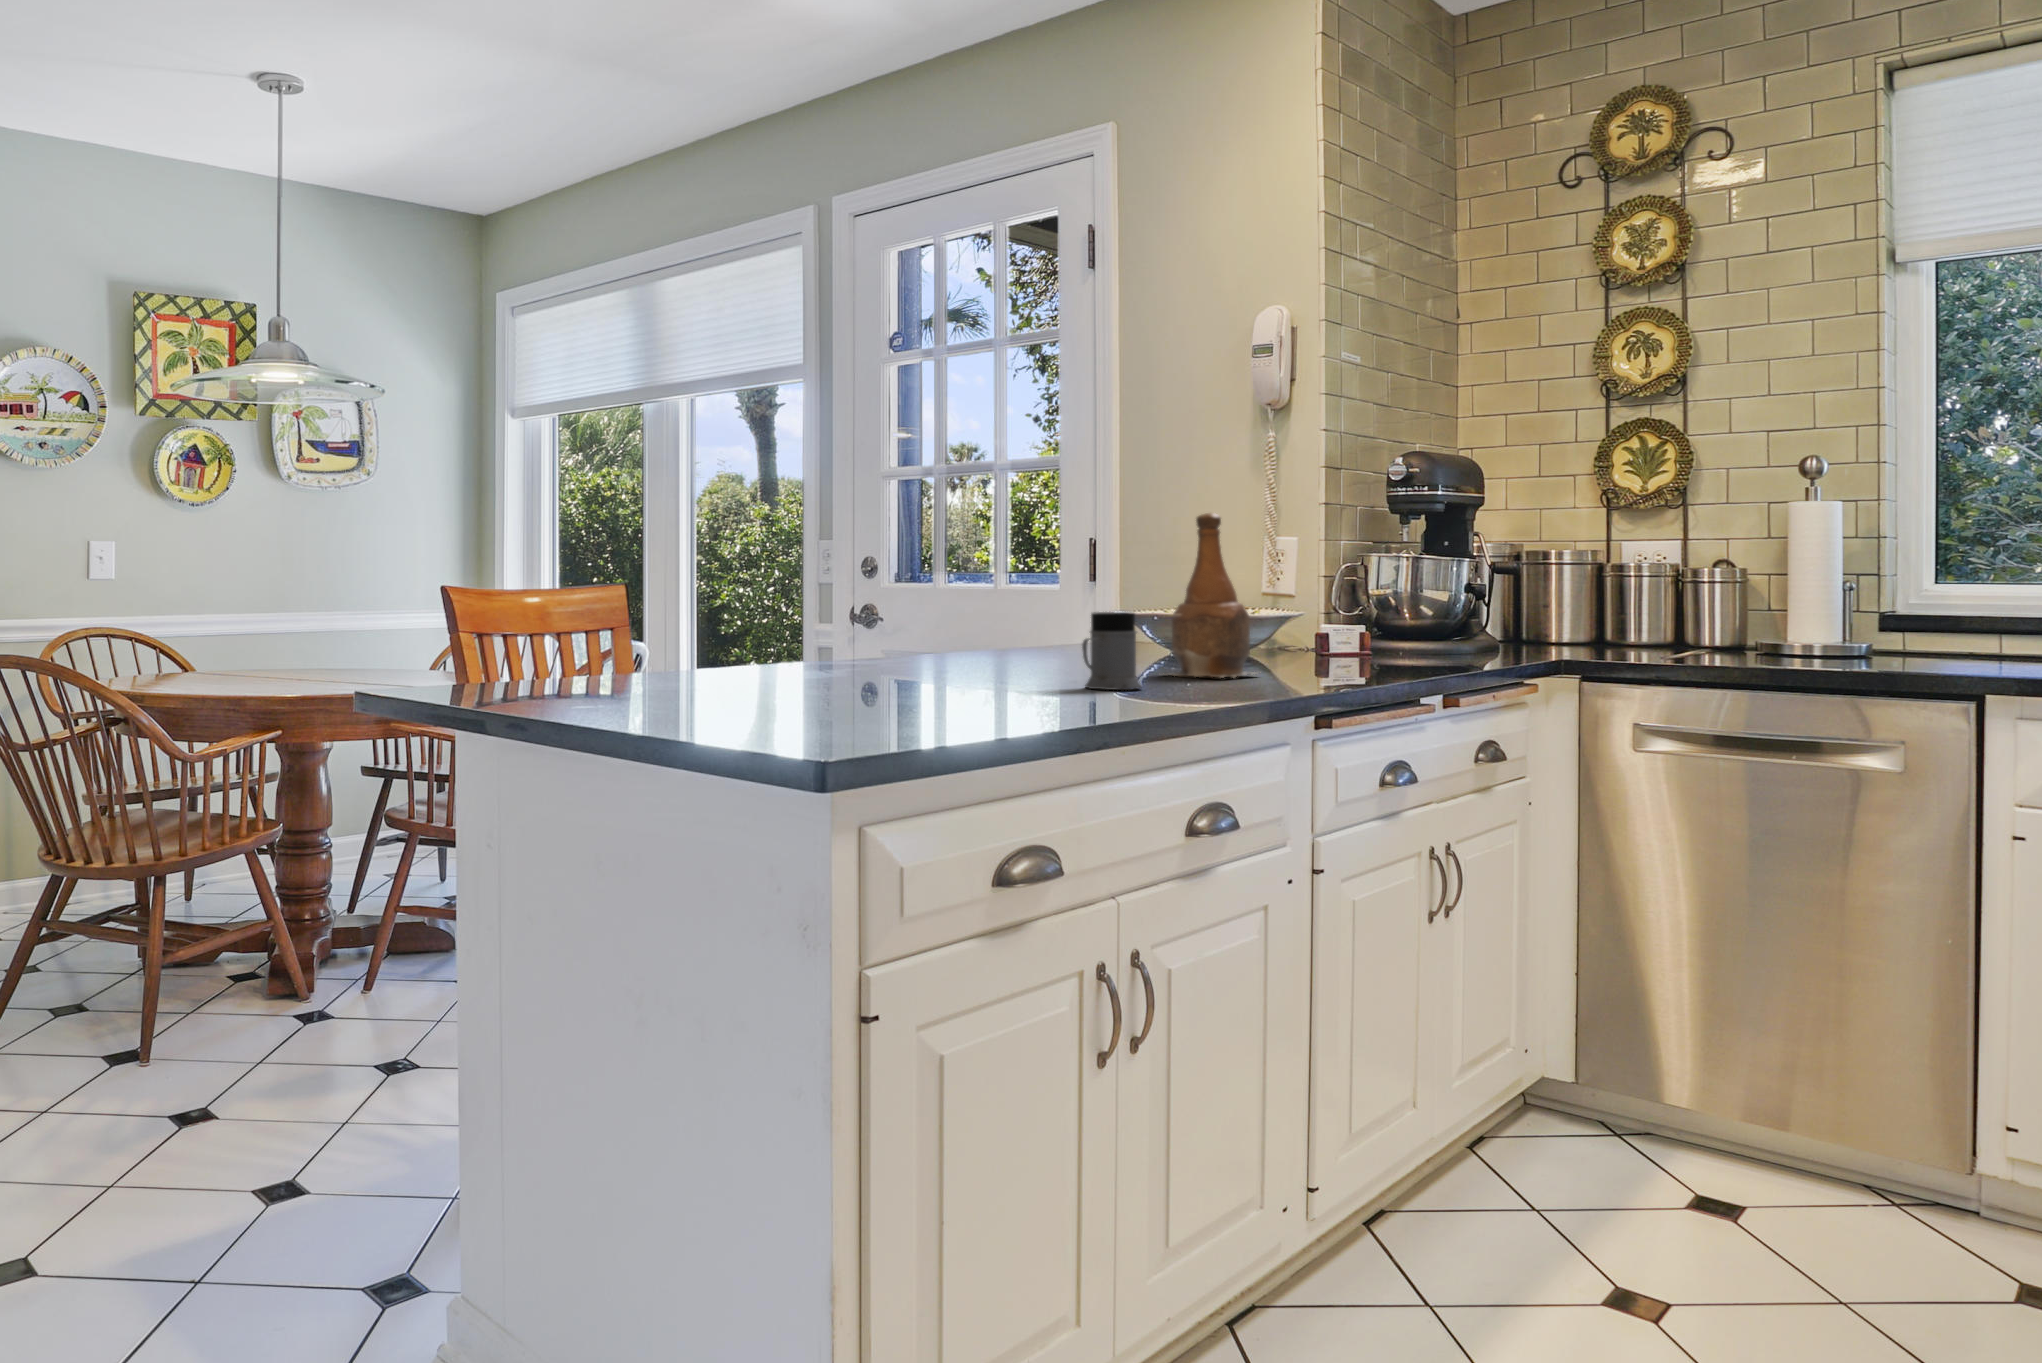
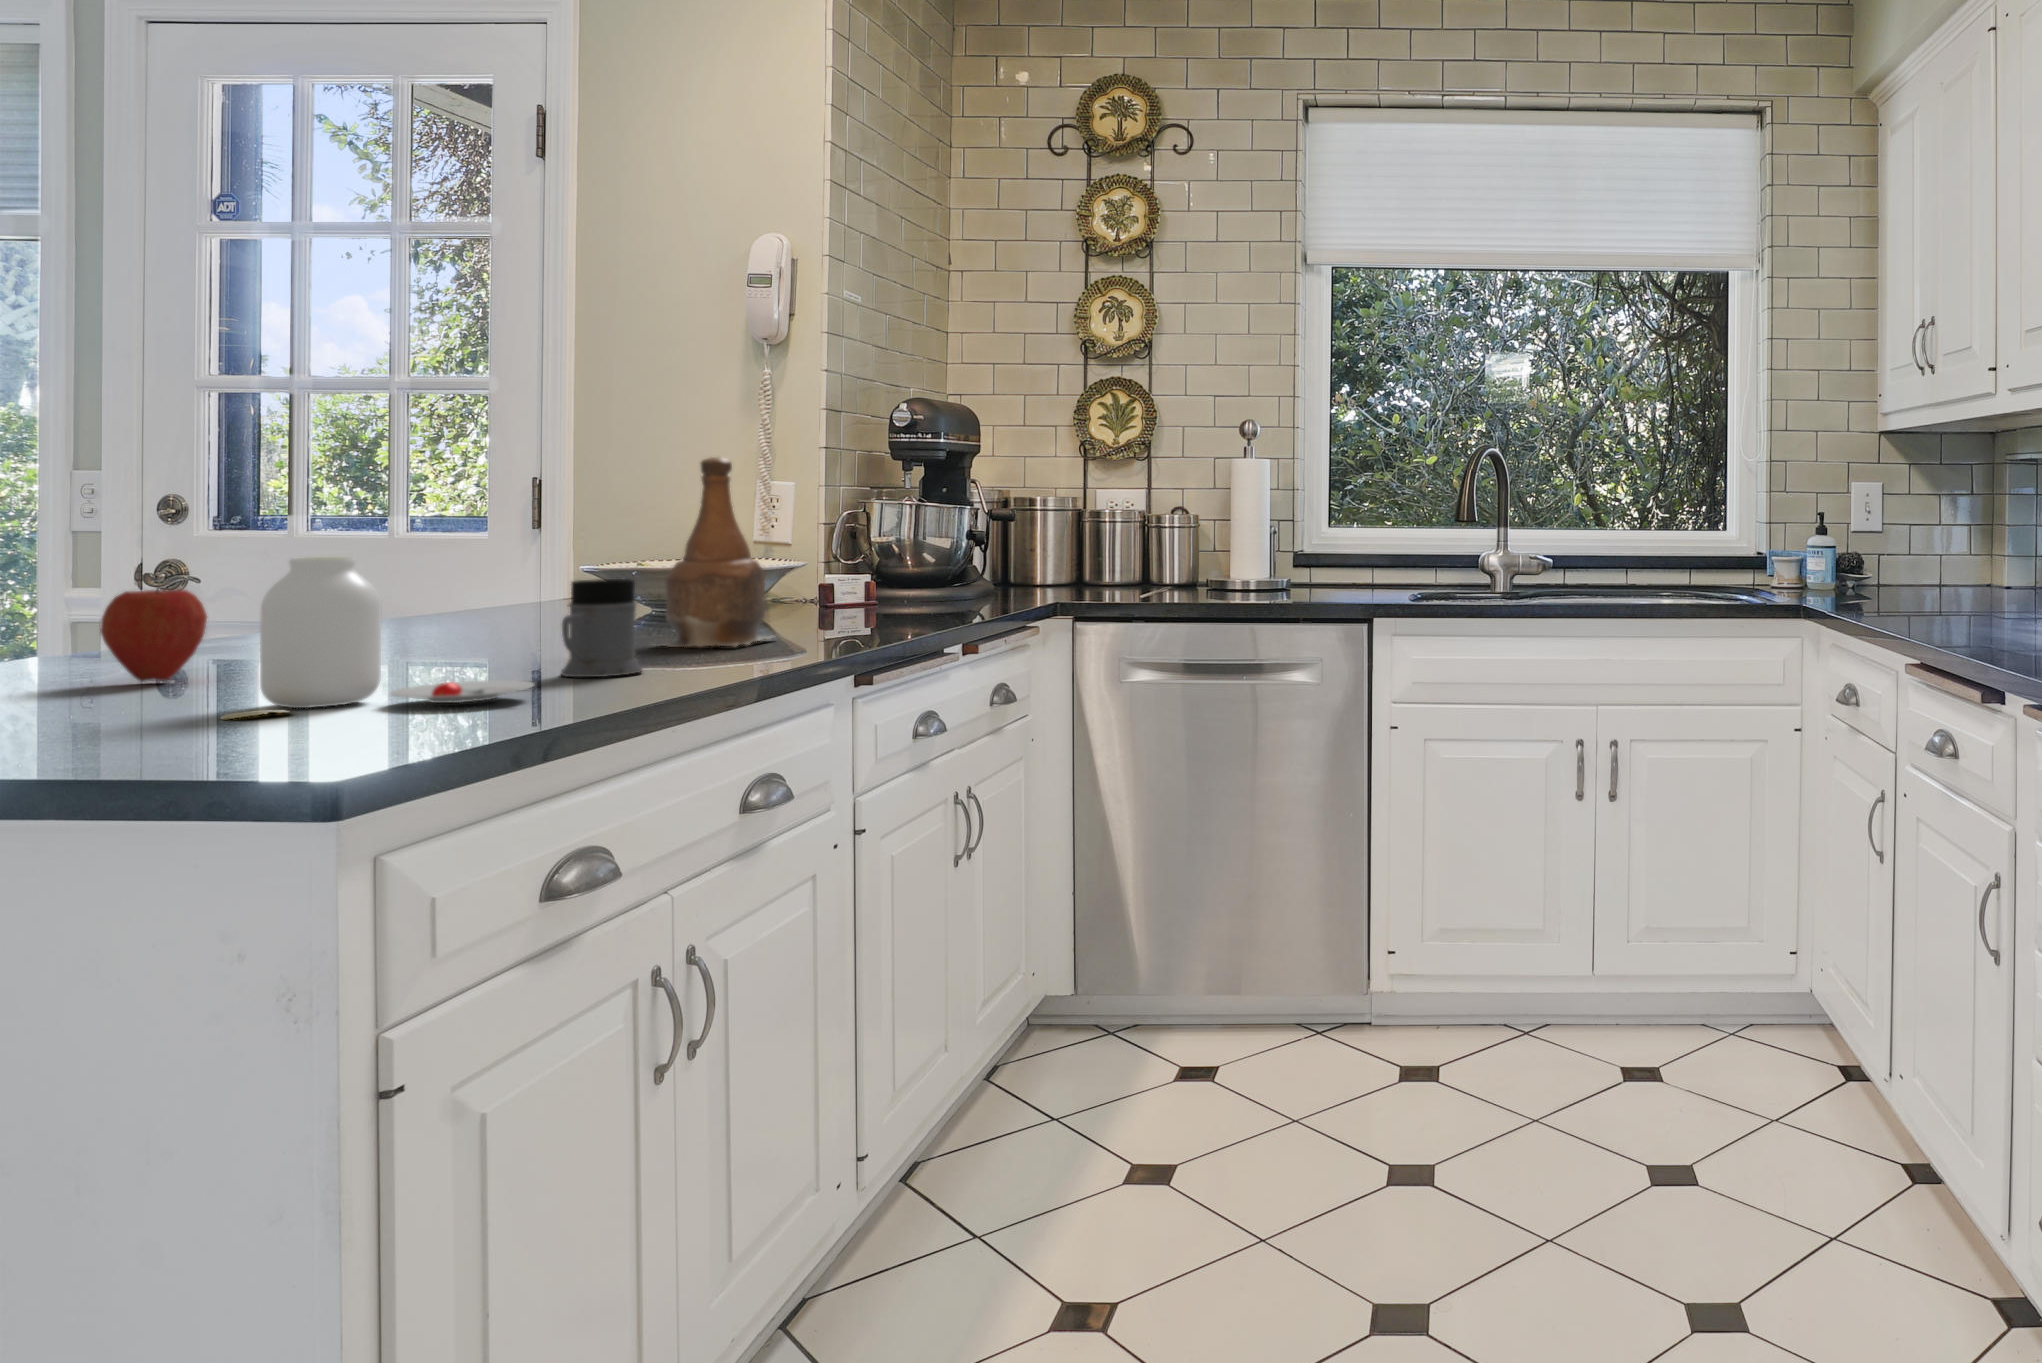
jar: none [880,588,1059,696] -> present [221,557,534,720]
apple: none [828,609,881,675] -> present [100,588,207,682]

